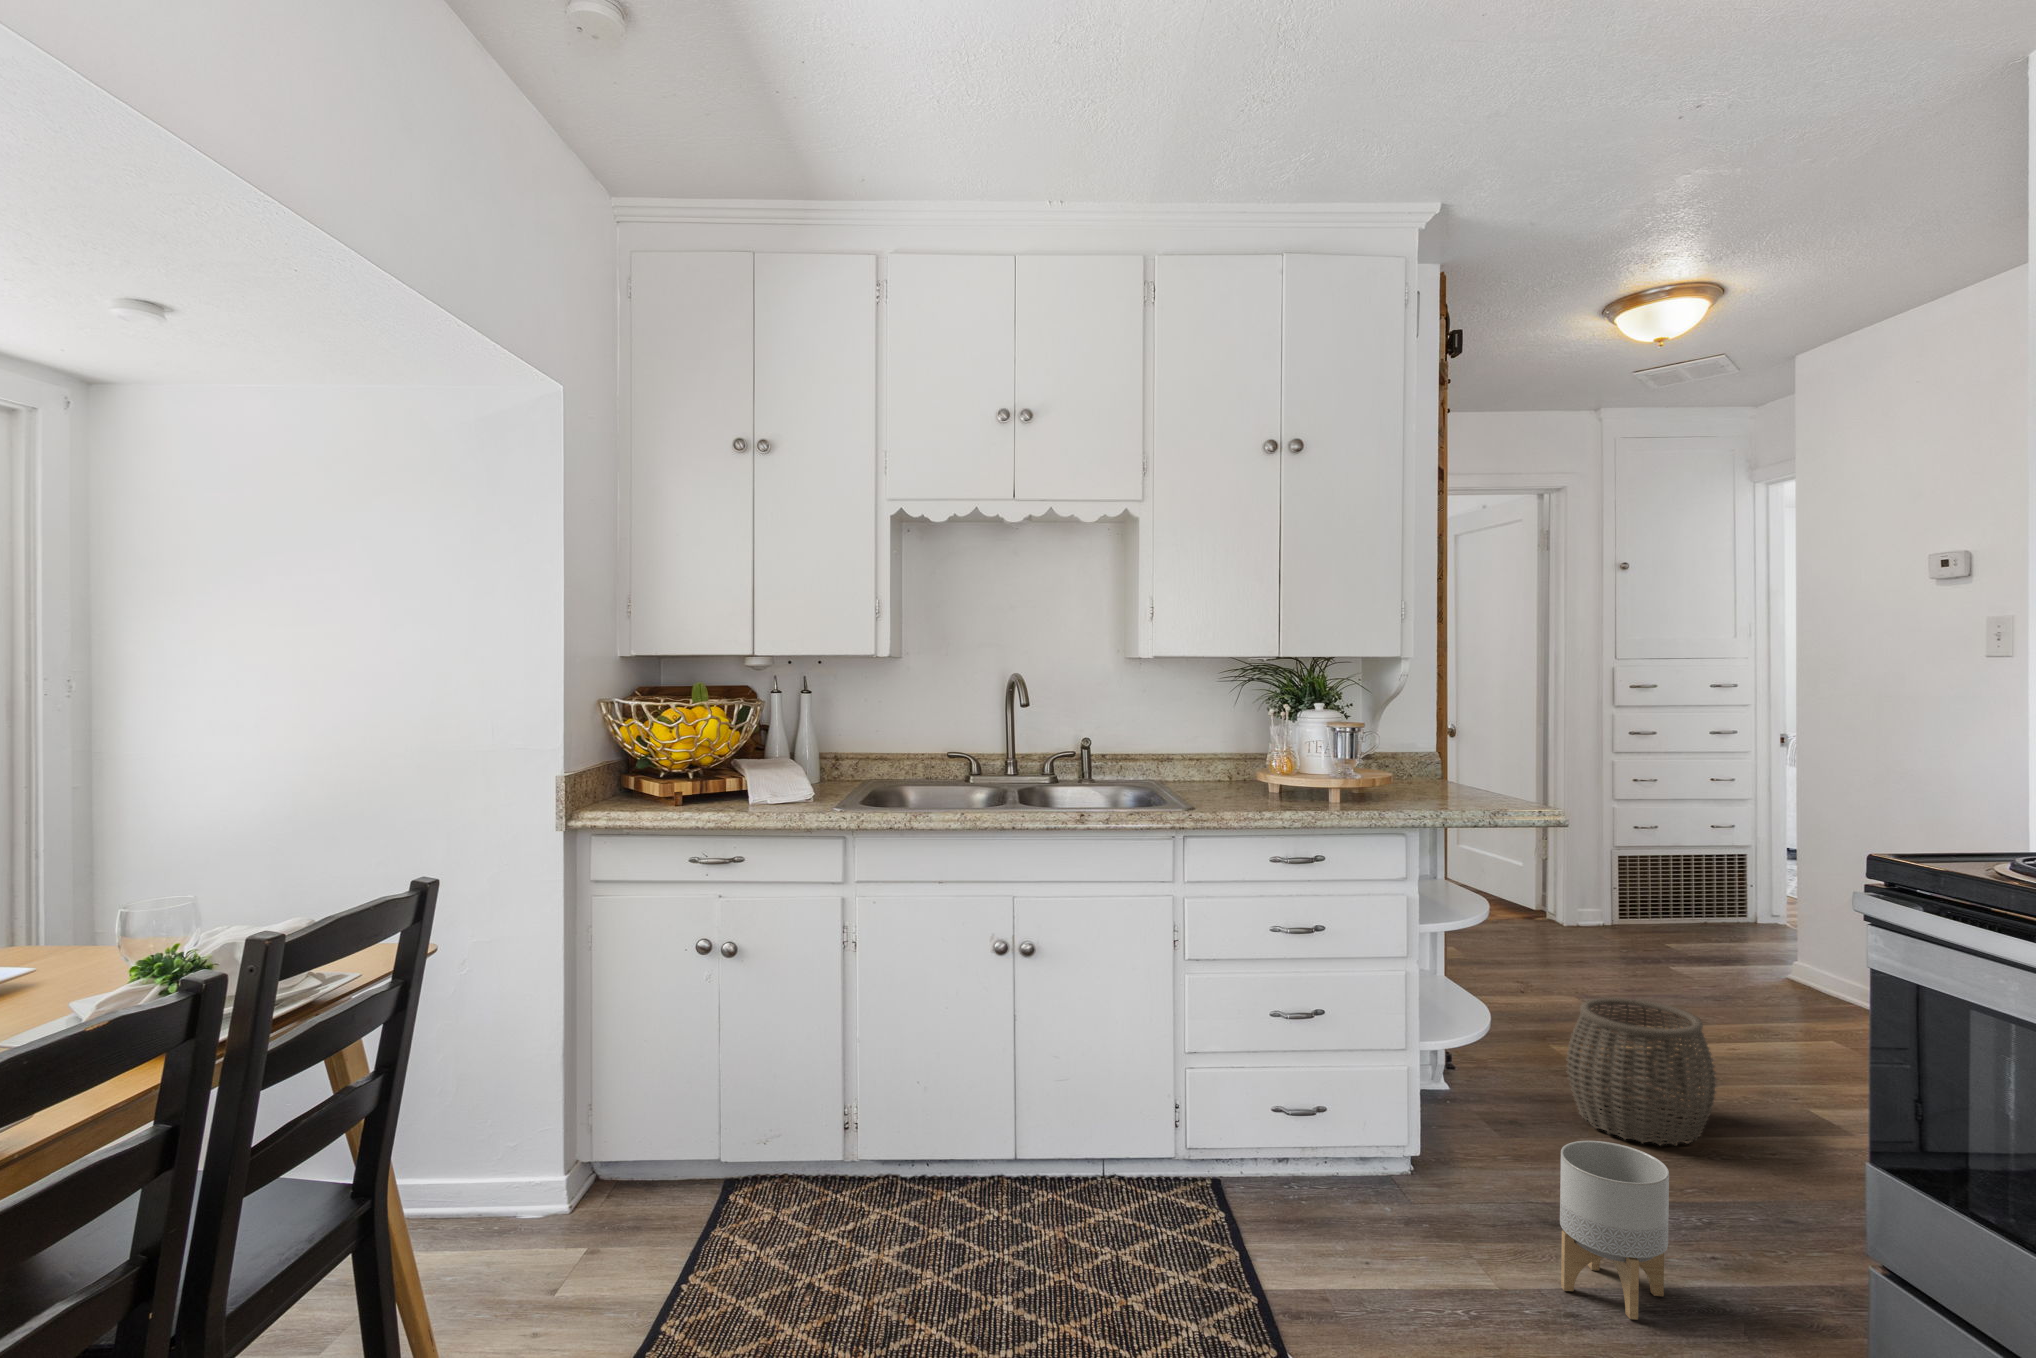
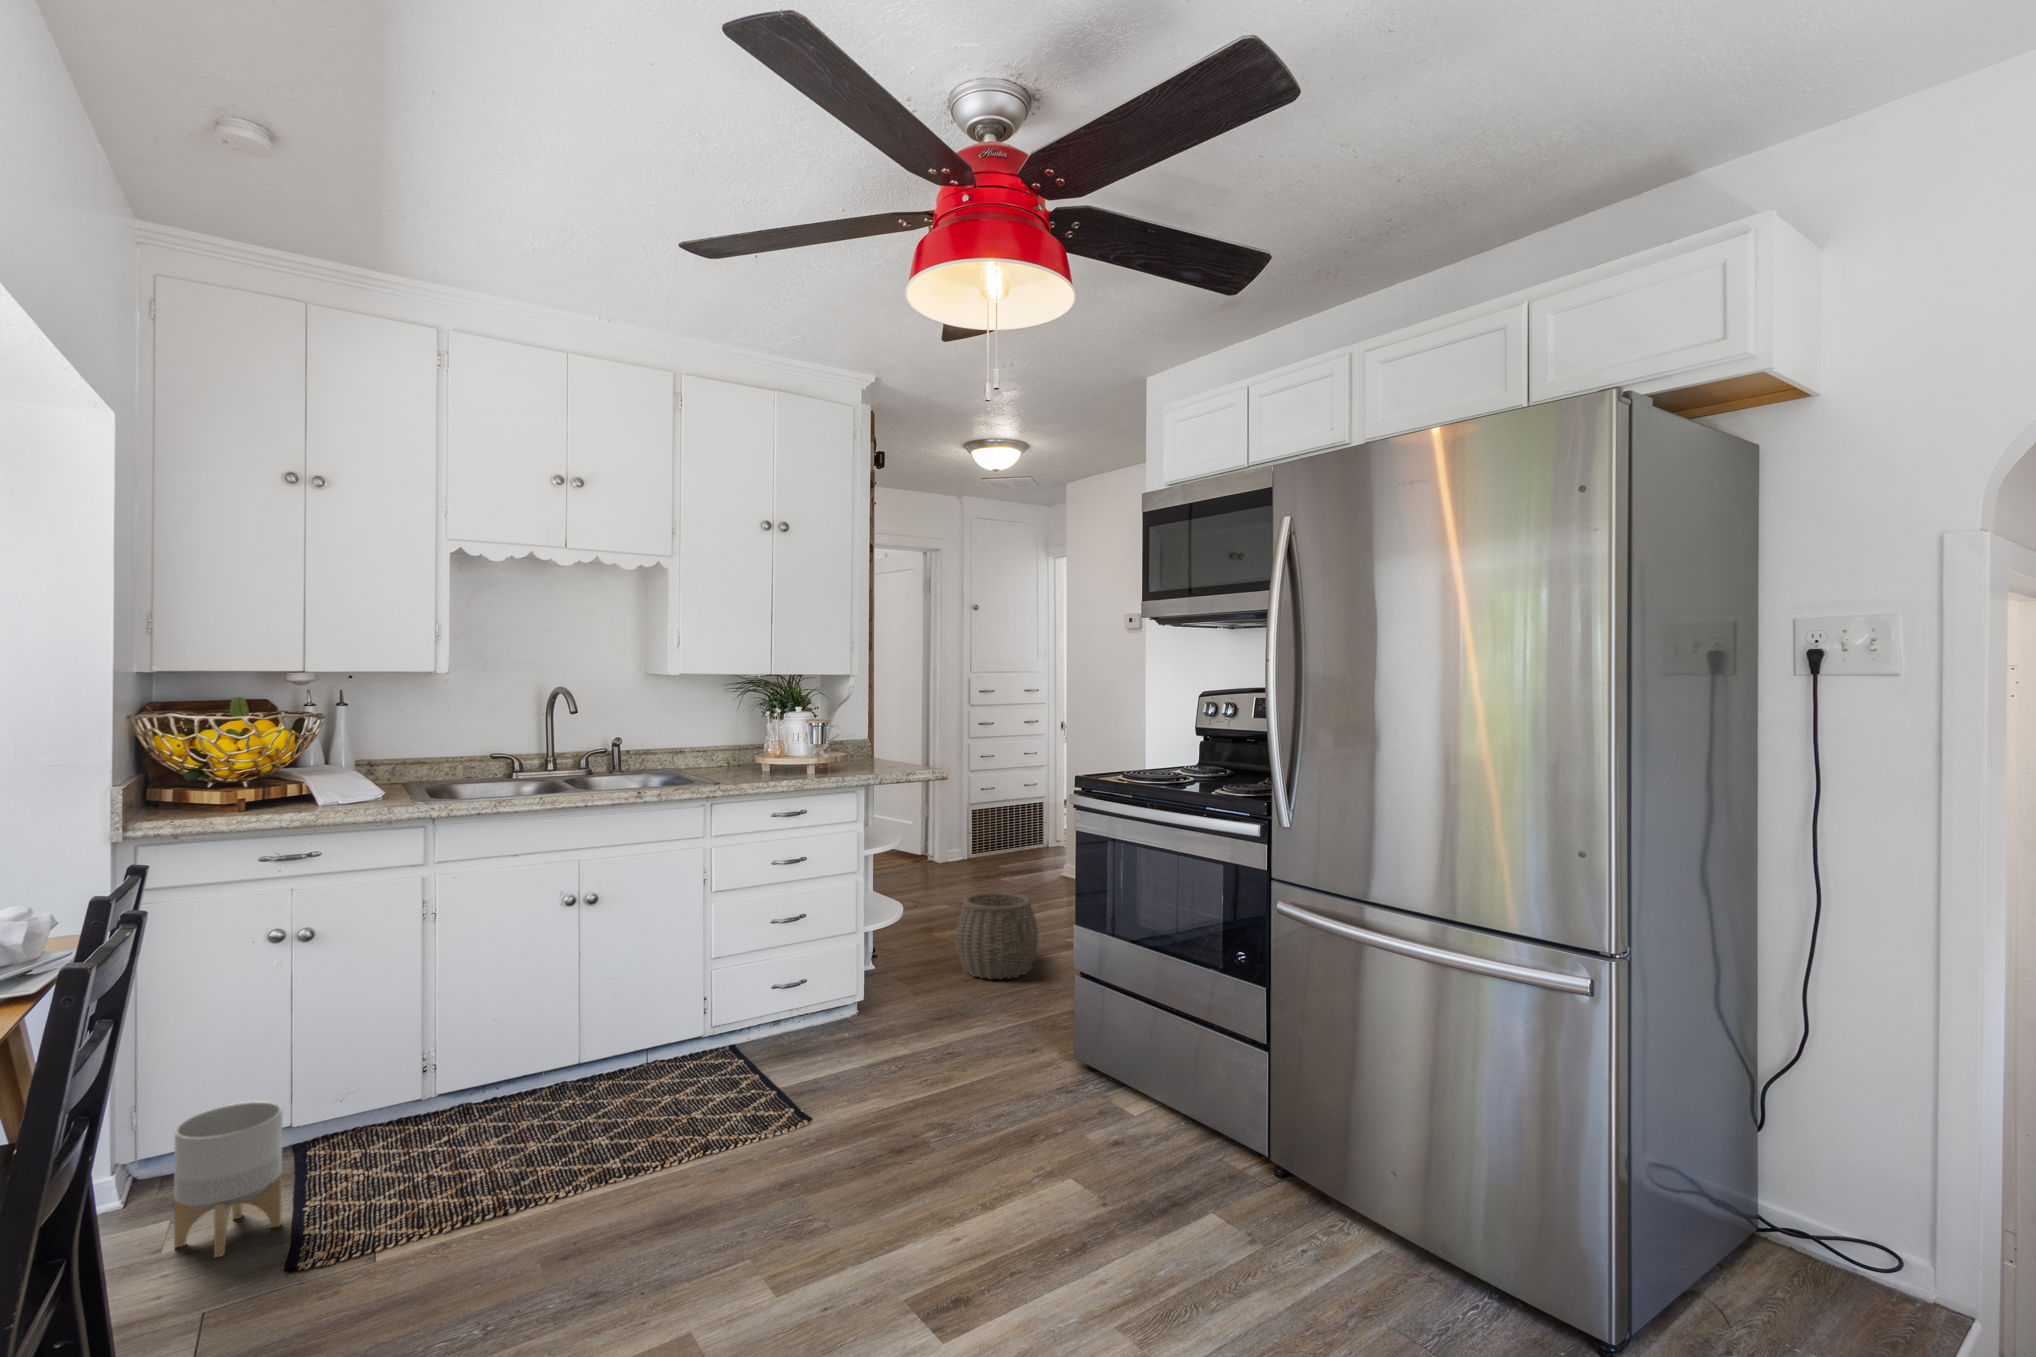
planter: present [1560,1141,1669,1320] -> present [174,1101,282,1257]

